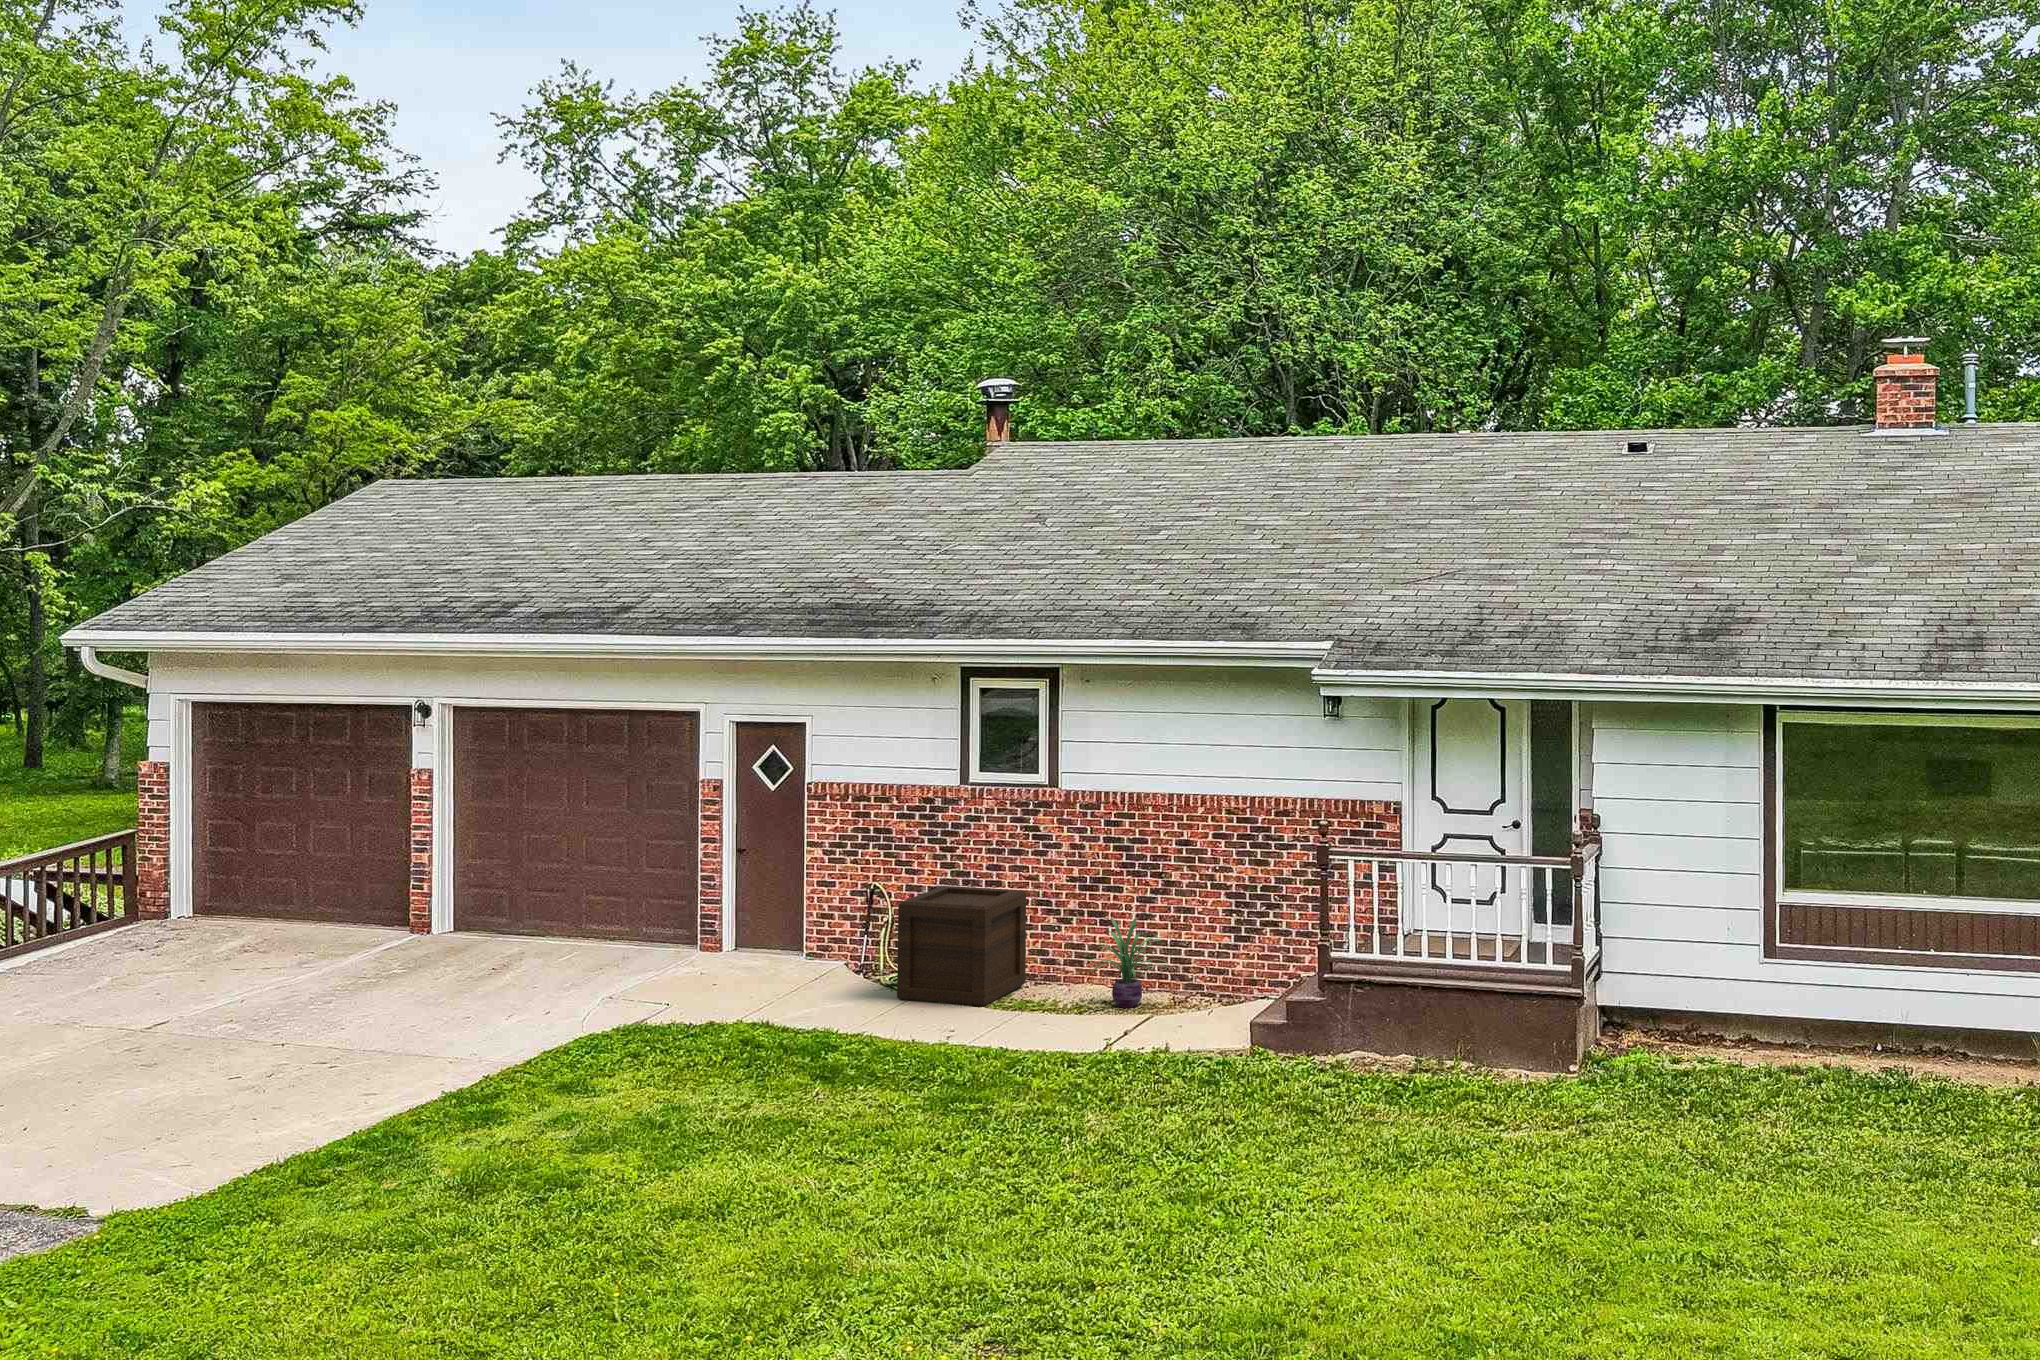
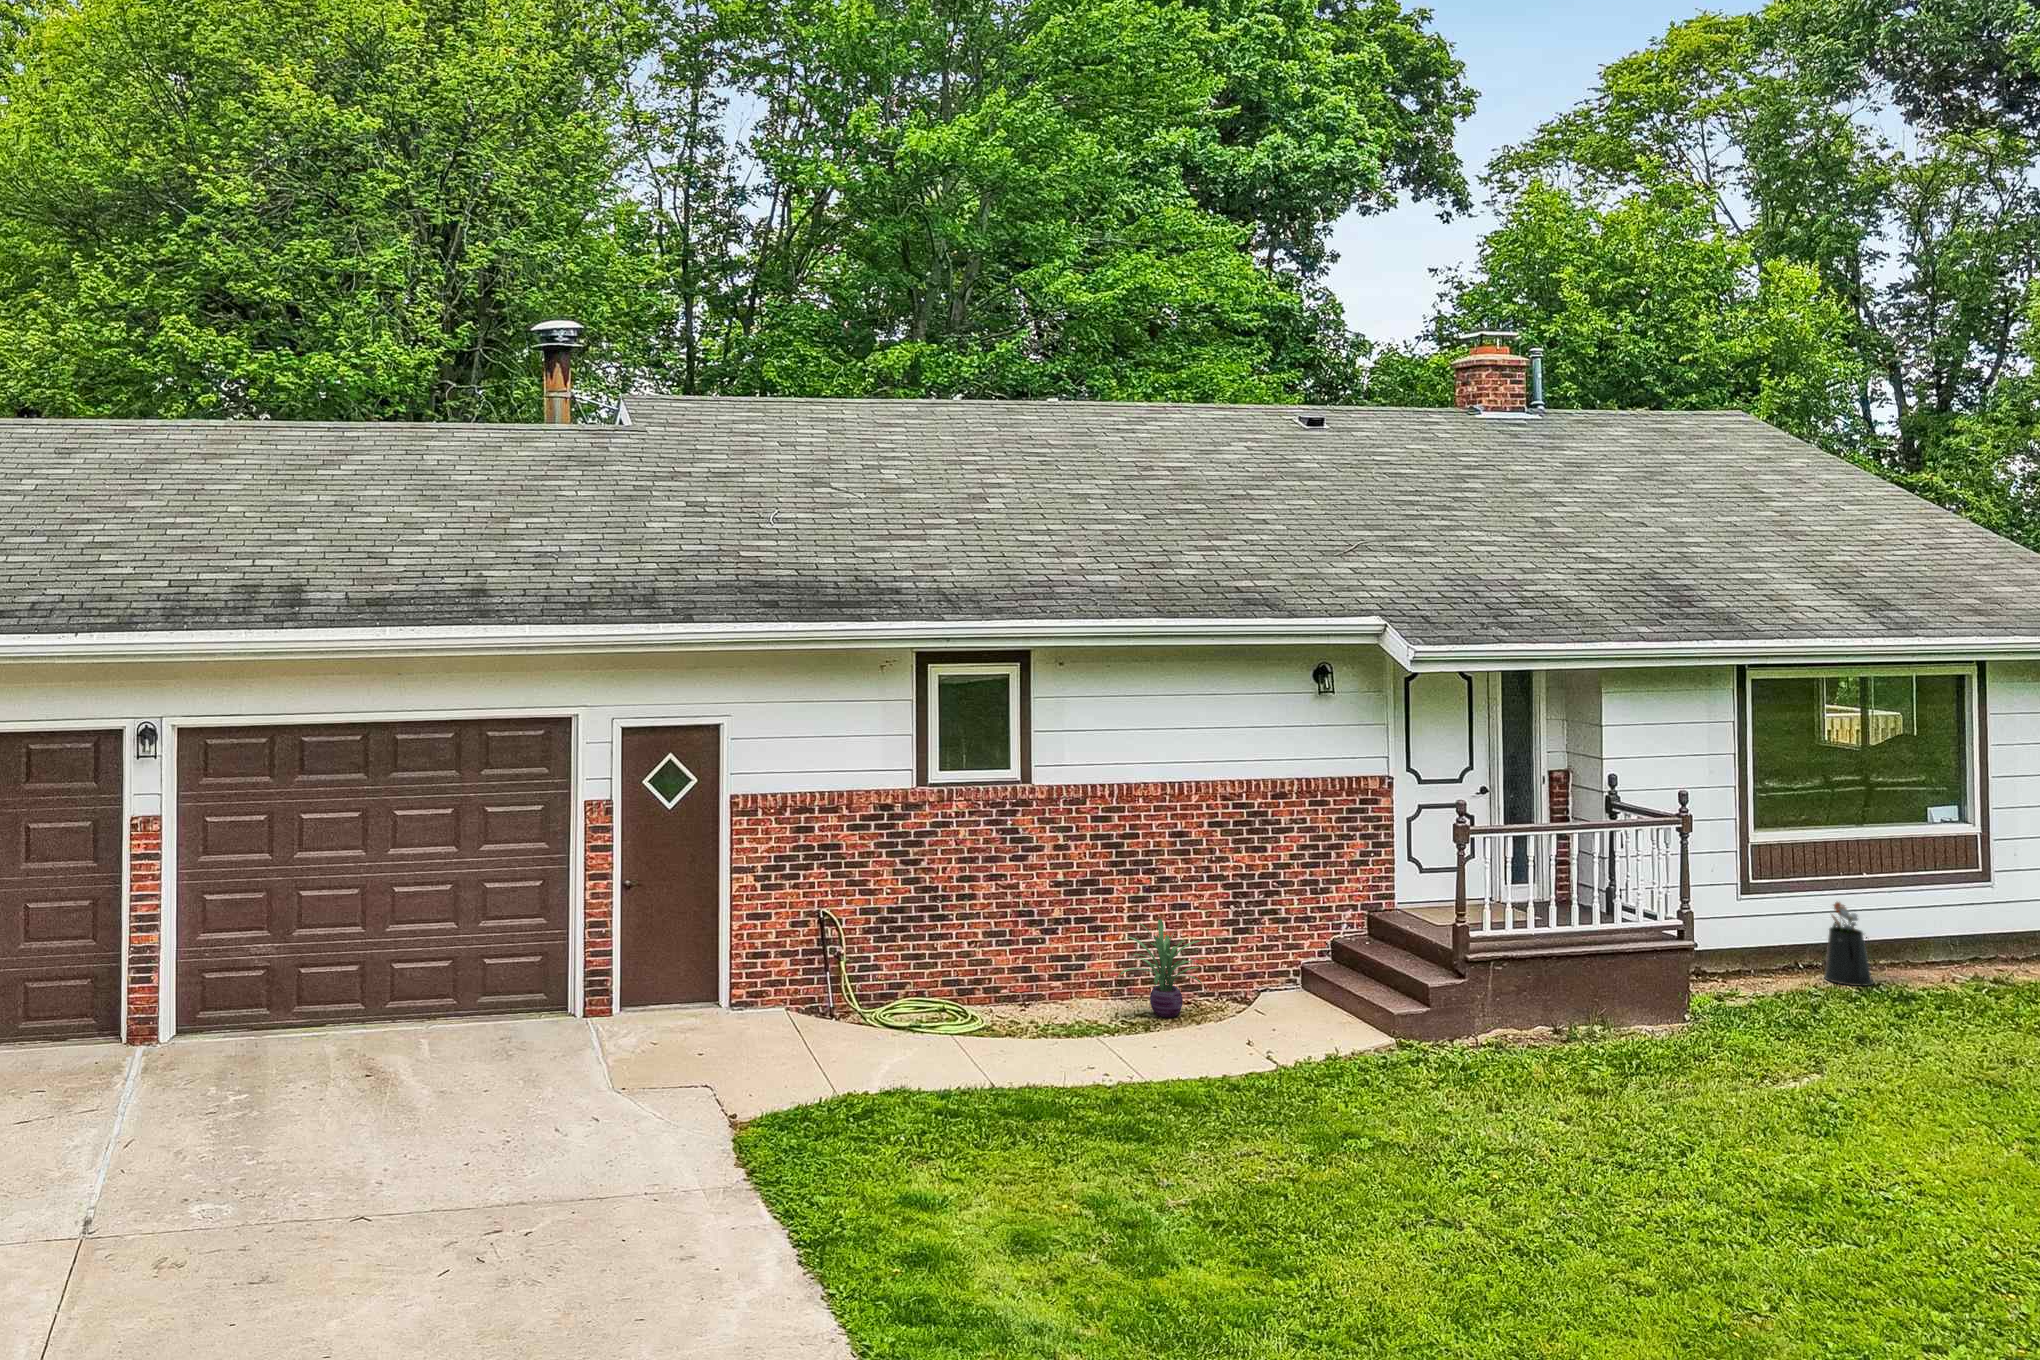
wooden crate: present [897,886,1026,1006] -> none [913,901,1041,1043]
watering can: none [1845,972,1898,1068] -> present [1824,902,1873,986]

